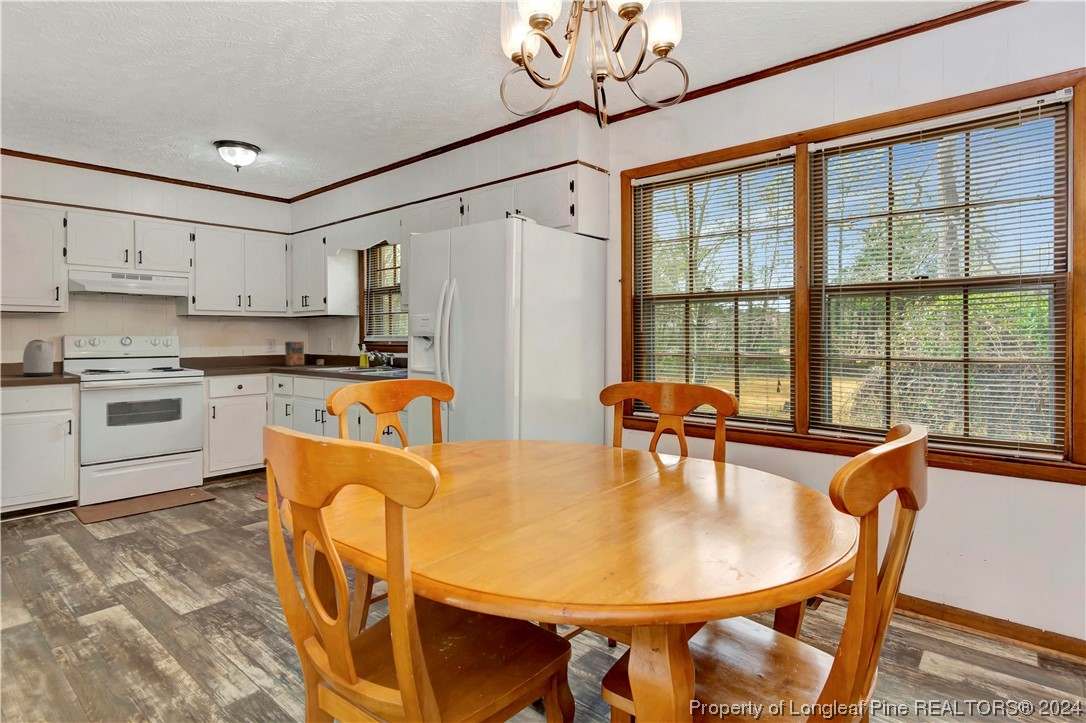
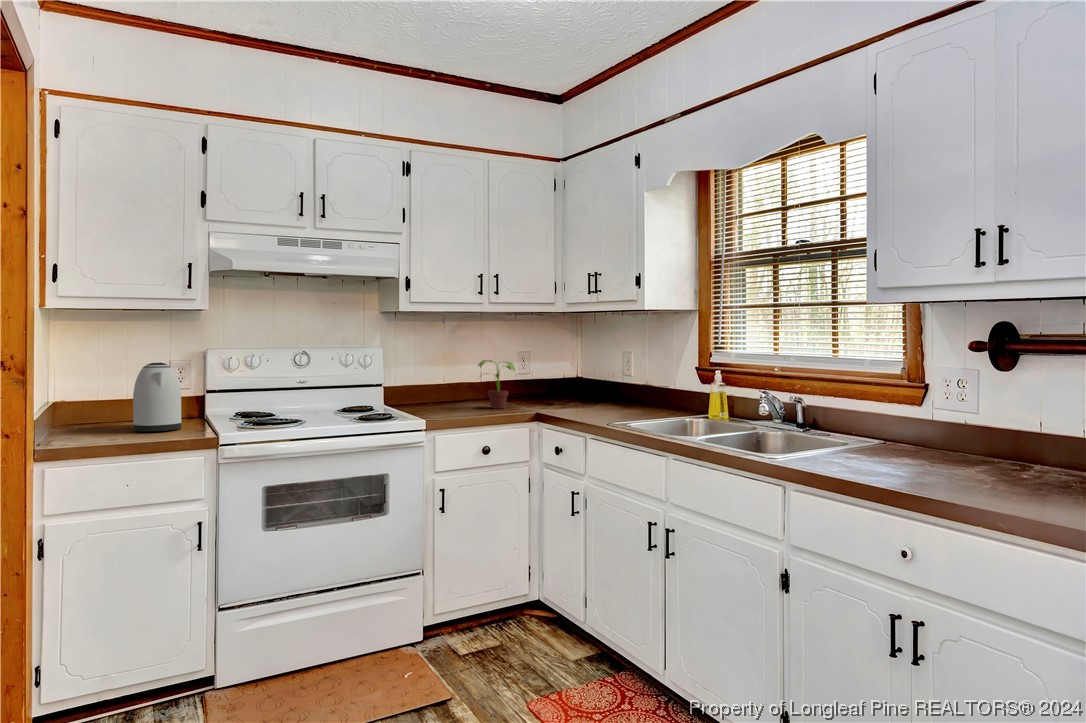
potted plant: none [238,341,260,367] -> present [478,360,515,408]
cereal box: present [285,341,323,366] -> none [551,358,615,404]

